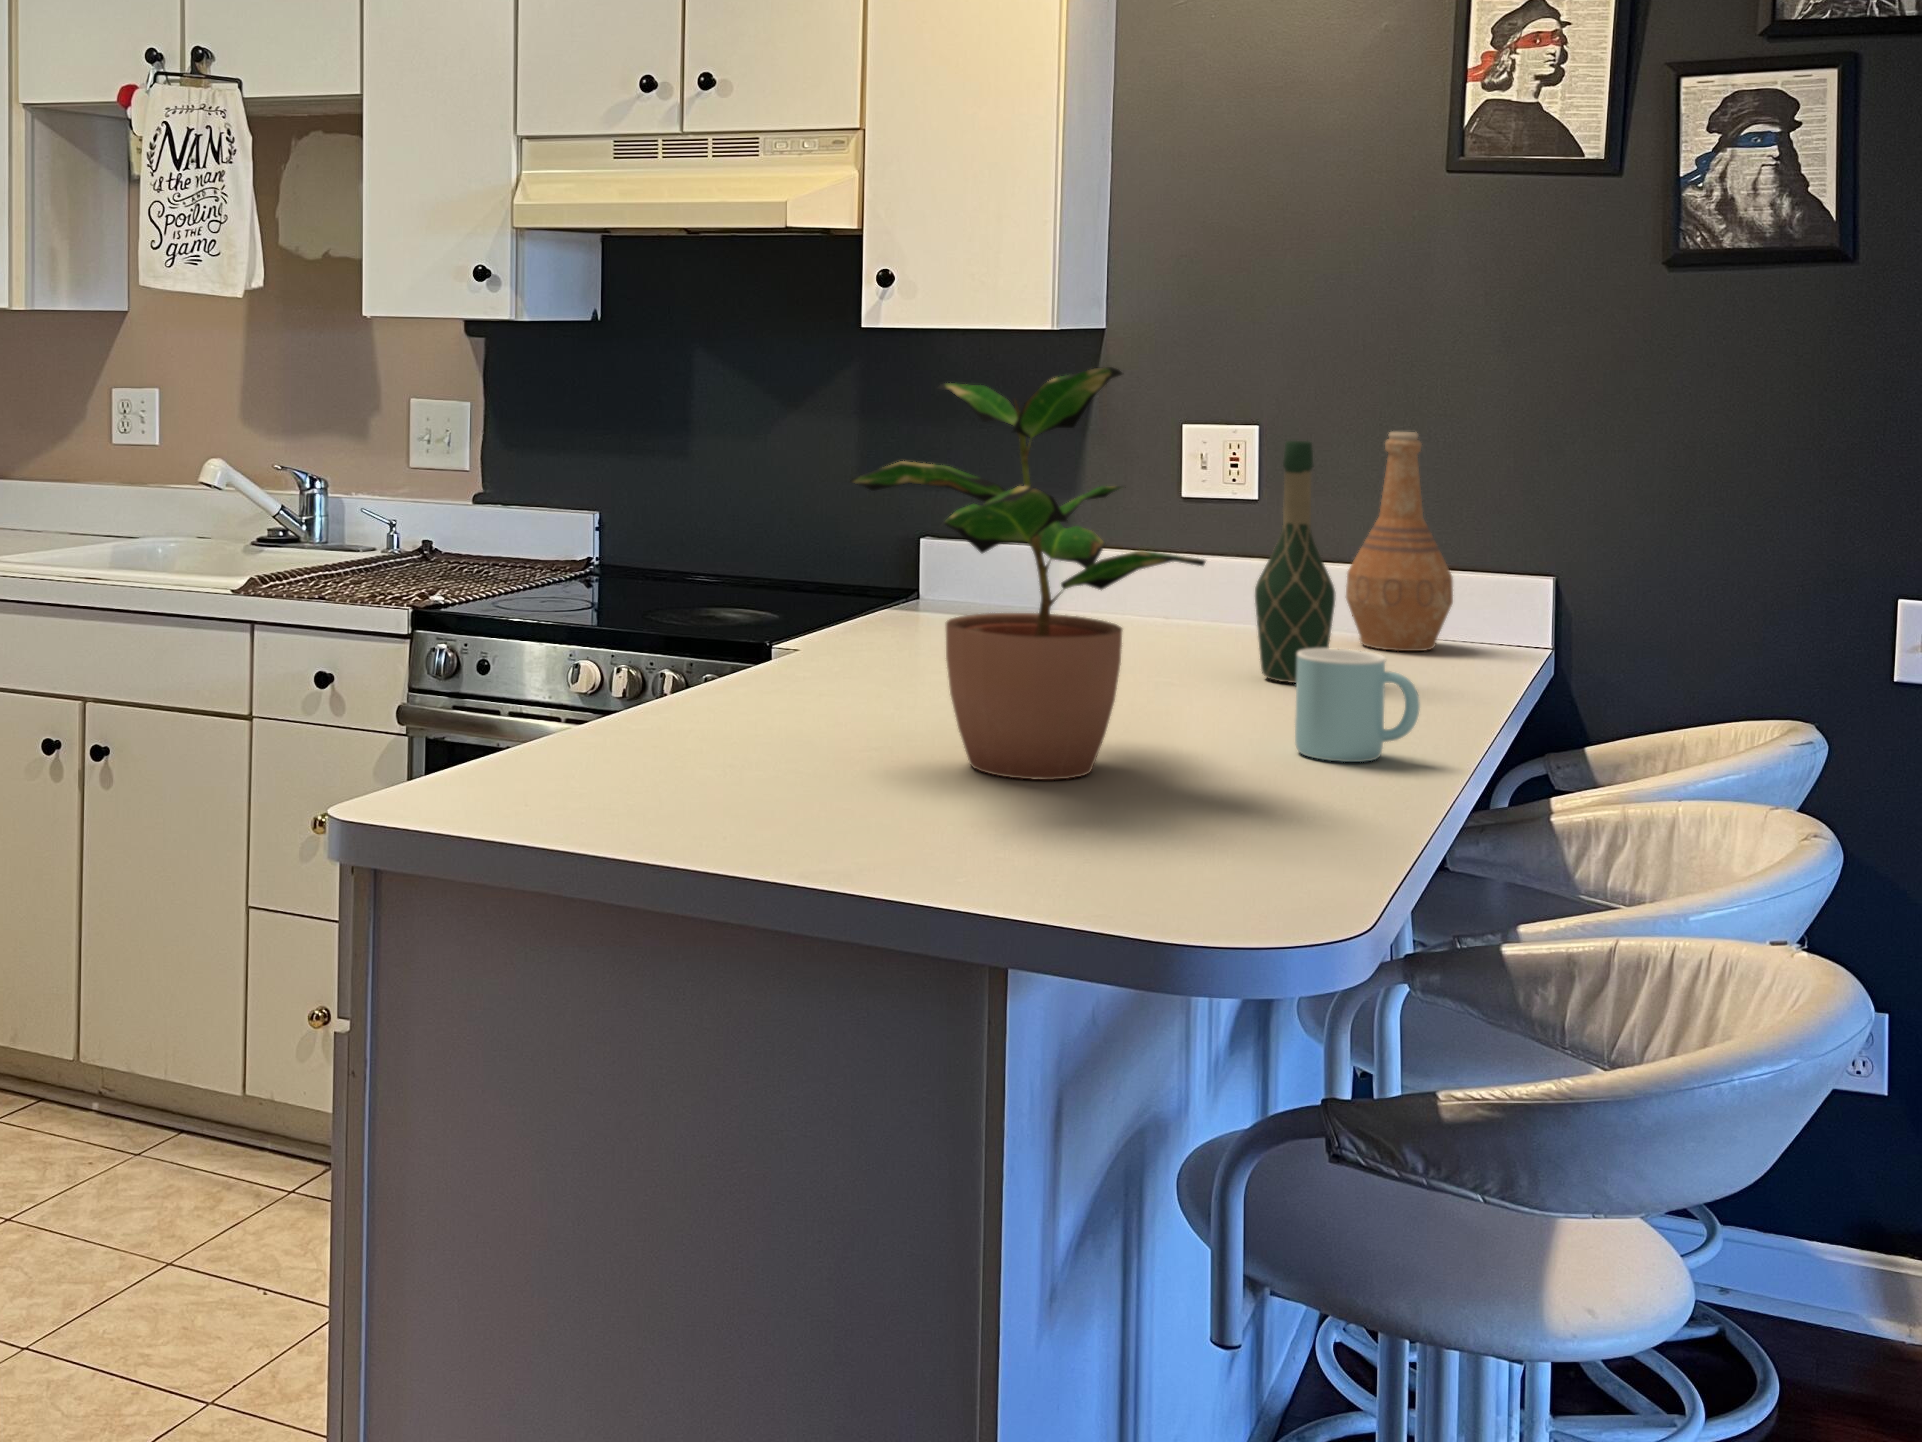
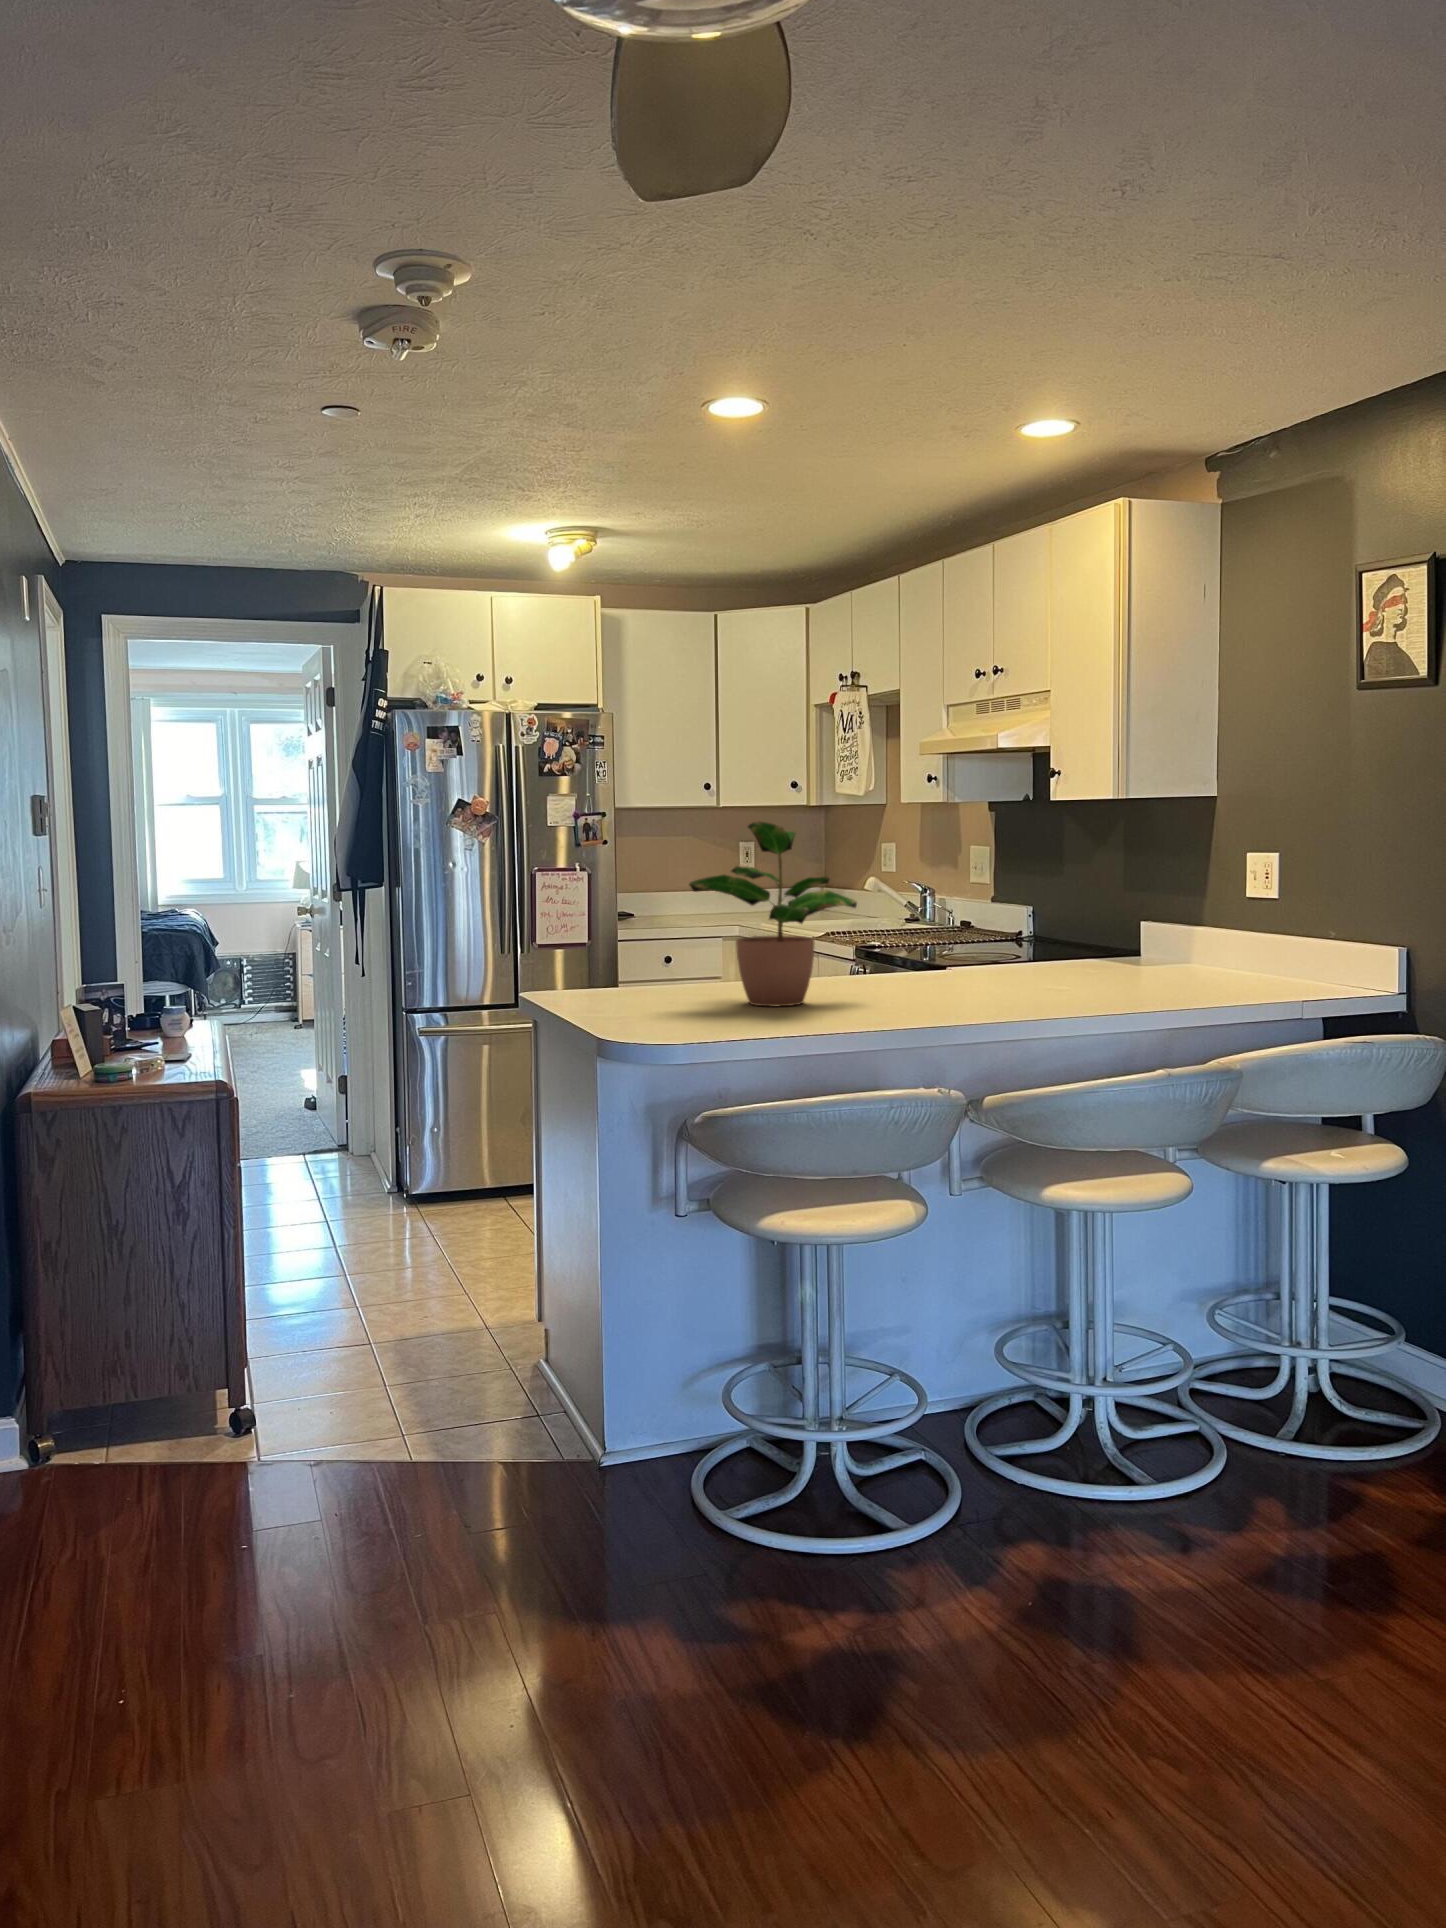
vase: present [1346,432,1453,651] -> none [1218,859,1283,994]
wine bottle: present [1255,441,1336,683] -> none [1064,862,1108,996]
mug: present [1295,648,1420,762] -> none [901,961,942,1015]

